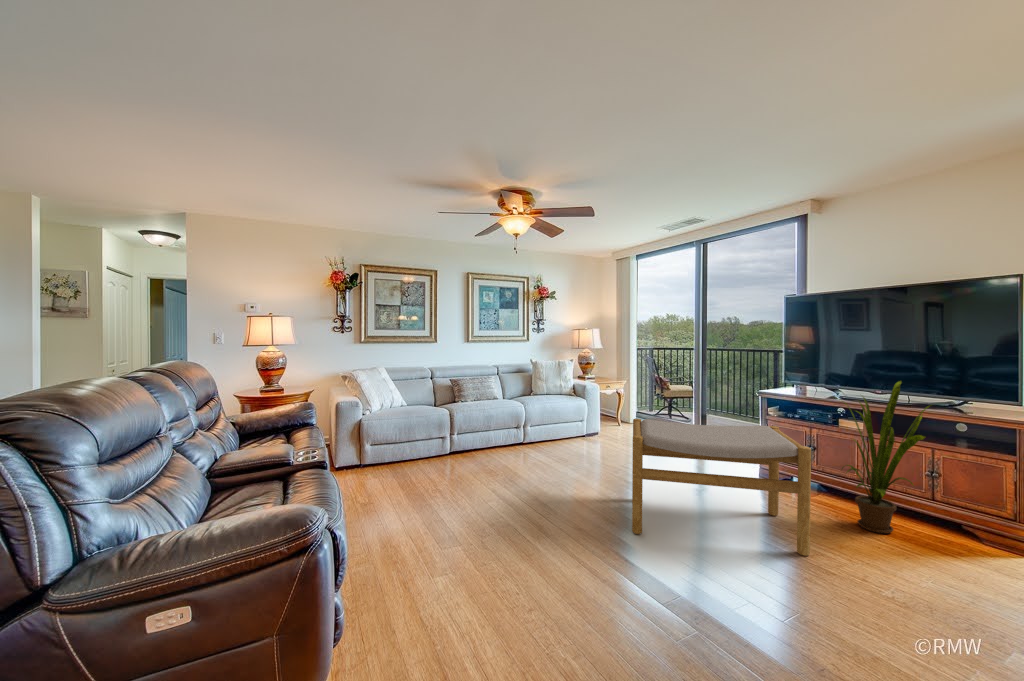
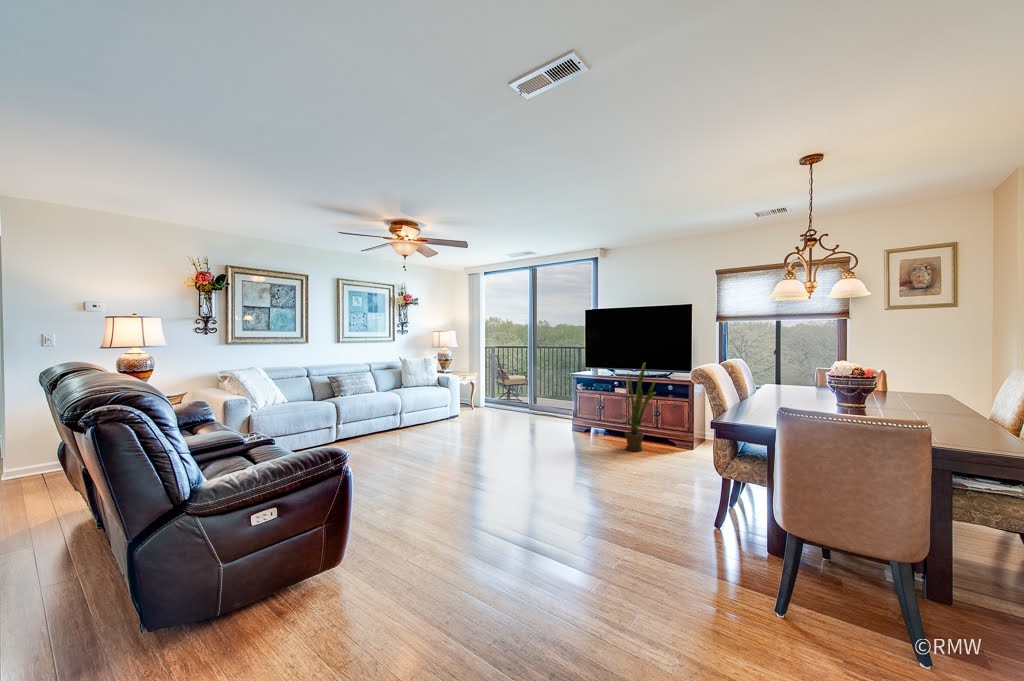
footstool: present [632,419,811,556] -> none [496,394,604,472]

